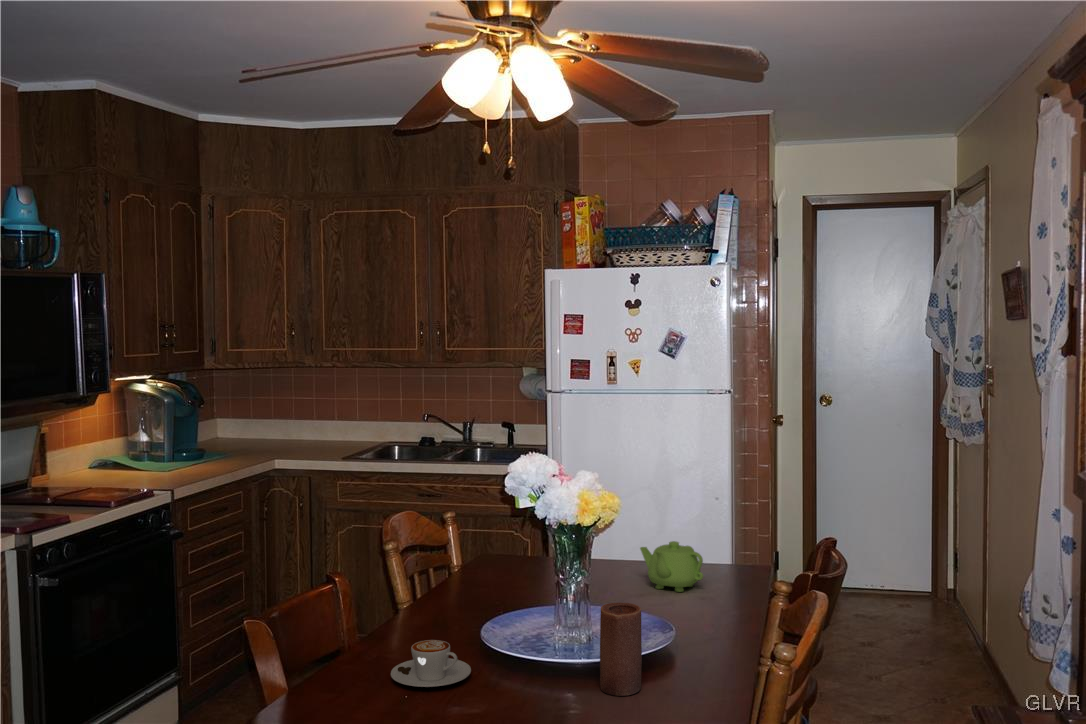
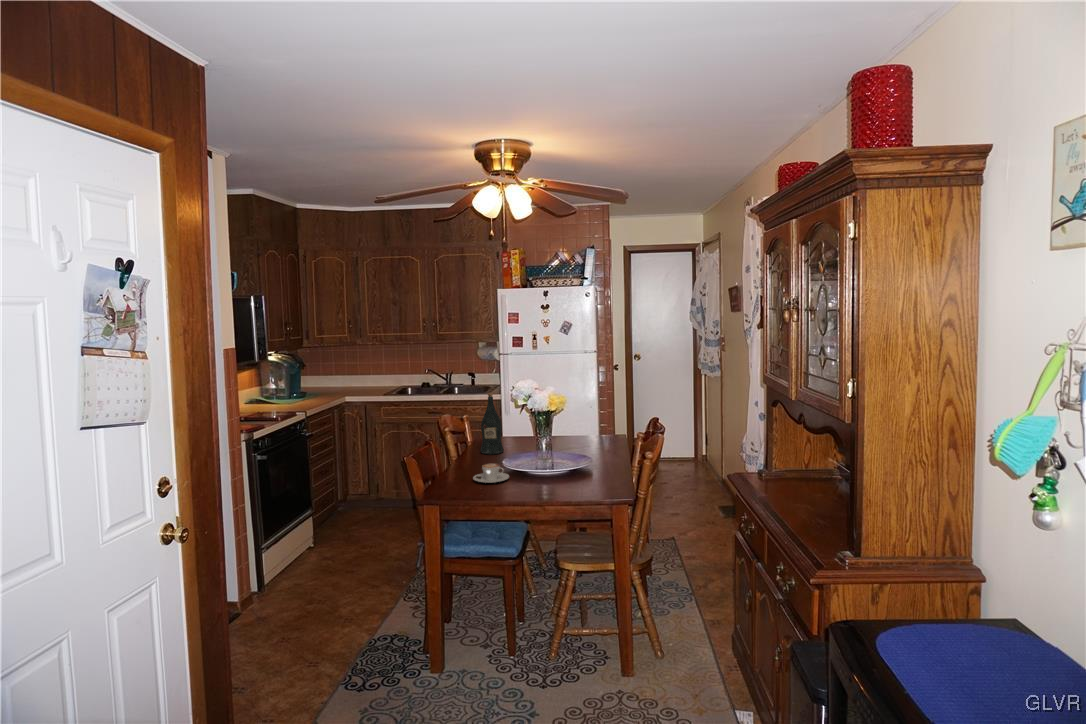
wine bottle: none [450,475,498,605] -> present [480,393,504,455]
teapot: present [640,541,703,592] -> none [568,422,599,445]
candle: present [600,602,642,696] -> none [568,441,586,481]

